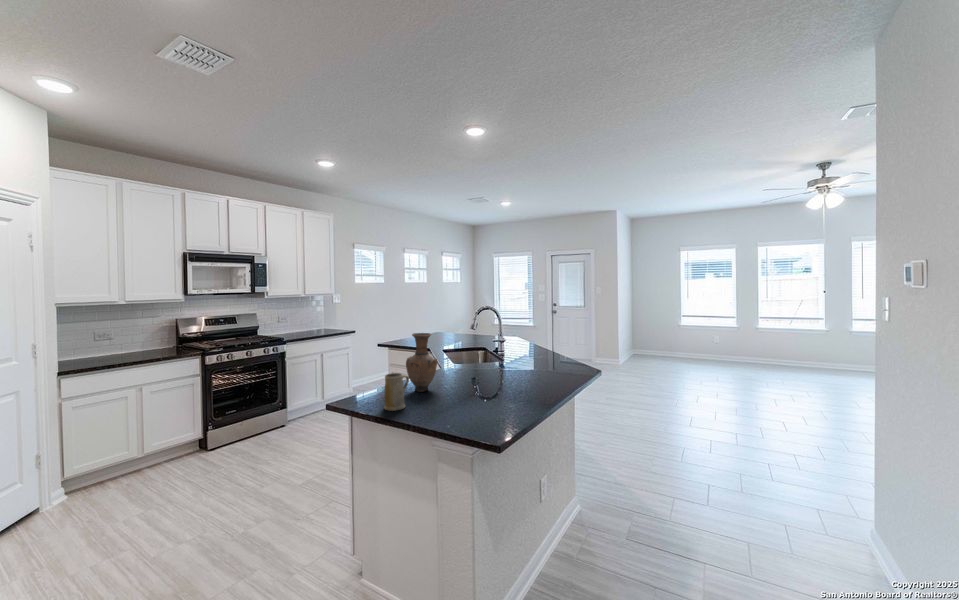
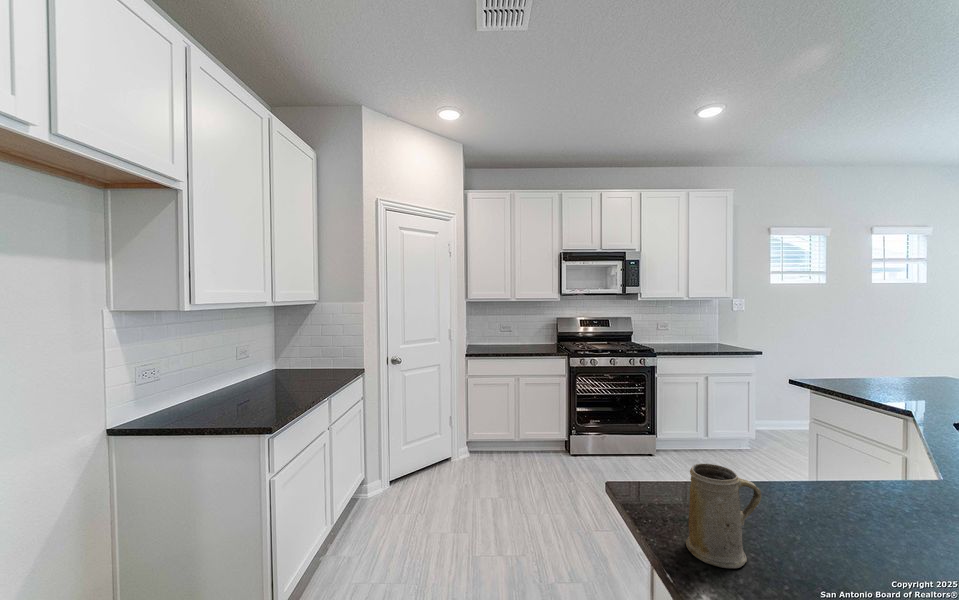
vase: present [406,333,437,392] -> none [778,376,884,530]

